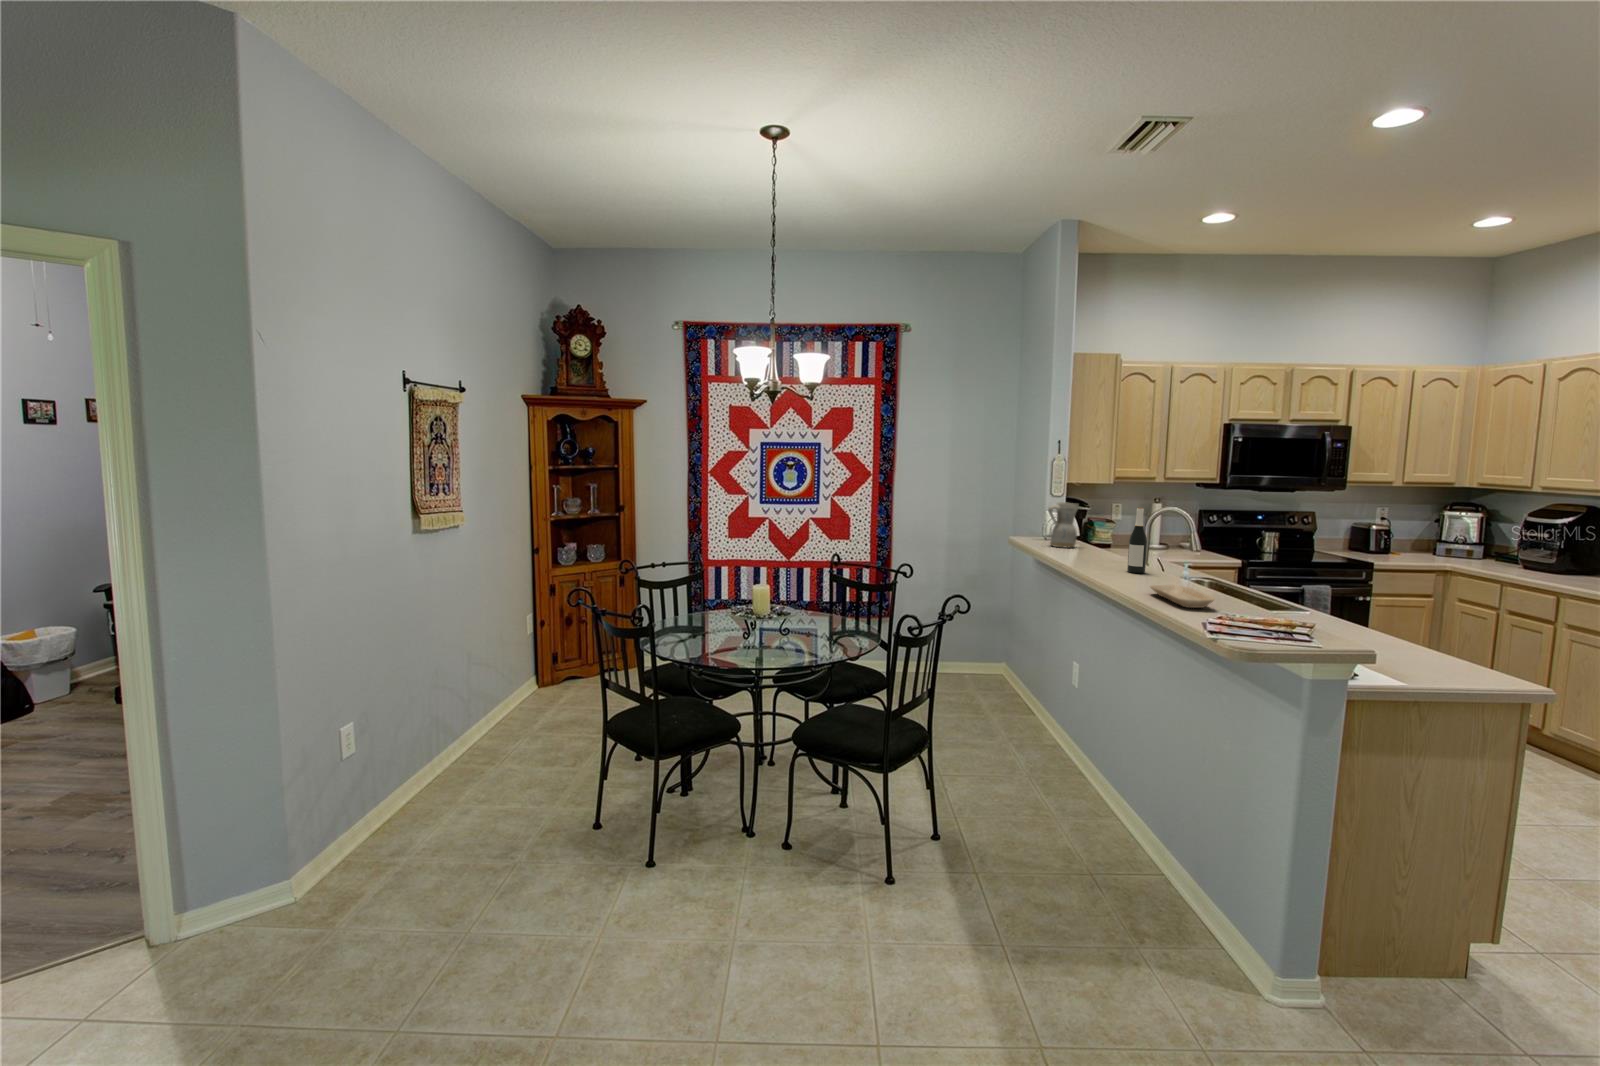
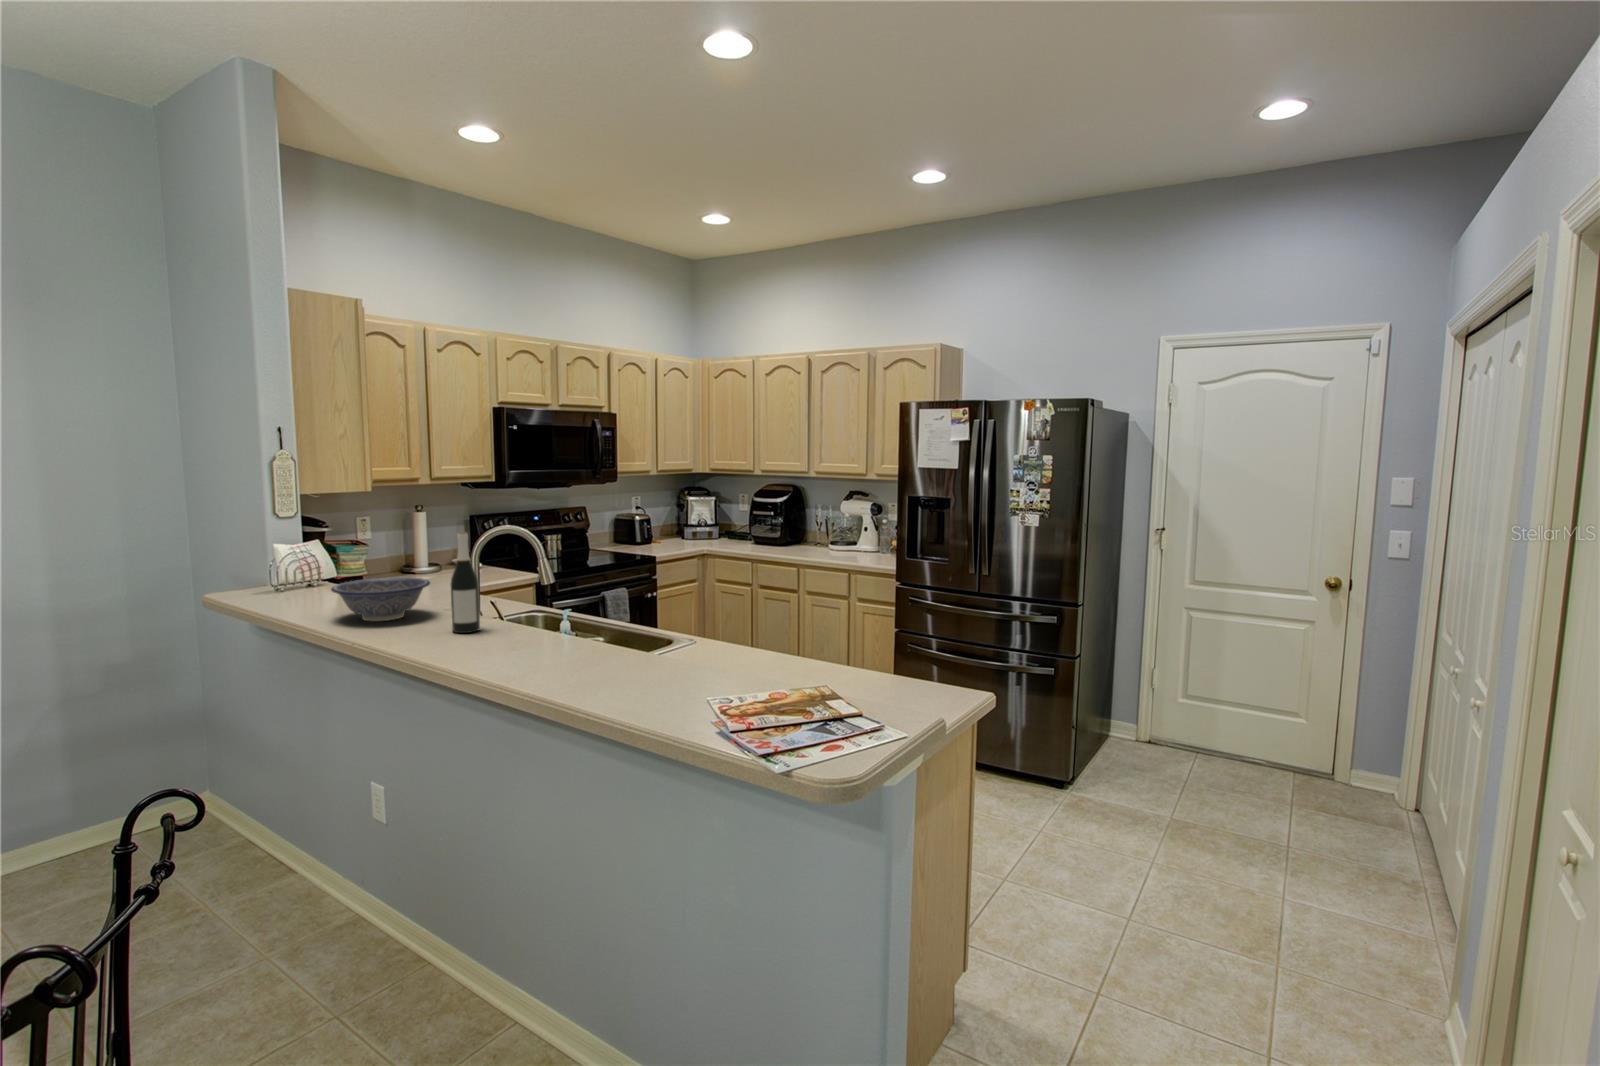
ceramic pitcher: present [1048,502,1079,548] -> none [279,527,334,601]
decorative bowl: none [1066,536,1125,561] -> present [331,577,430,621]
tray: present [1150,585,1215,608] -> none [529,652,644,693]

